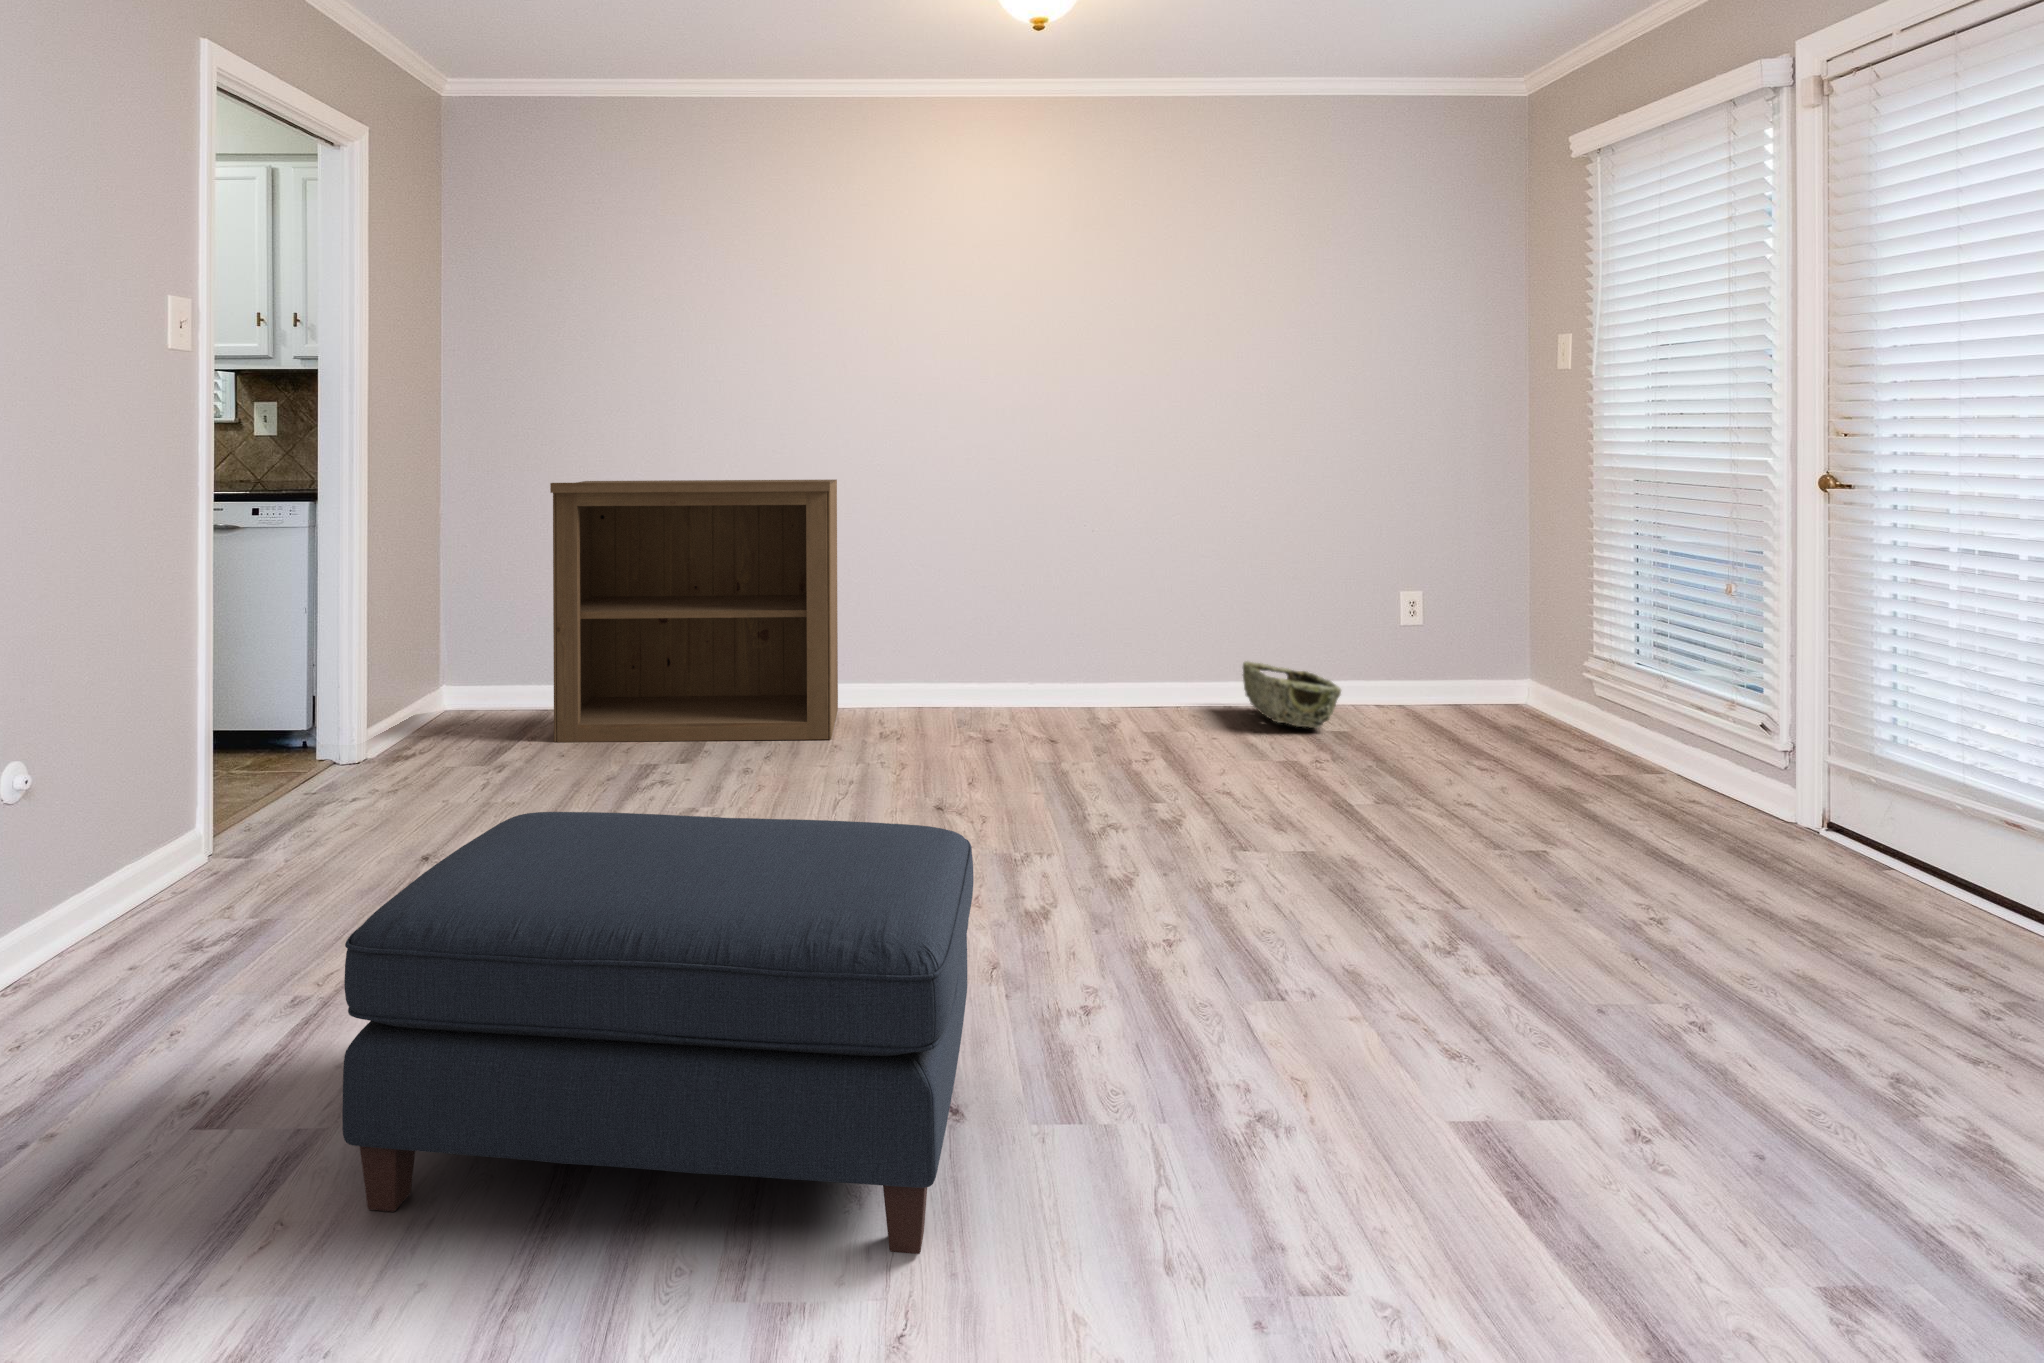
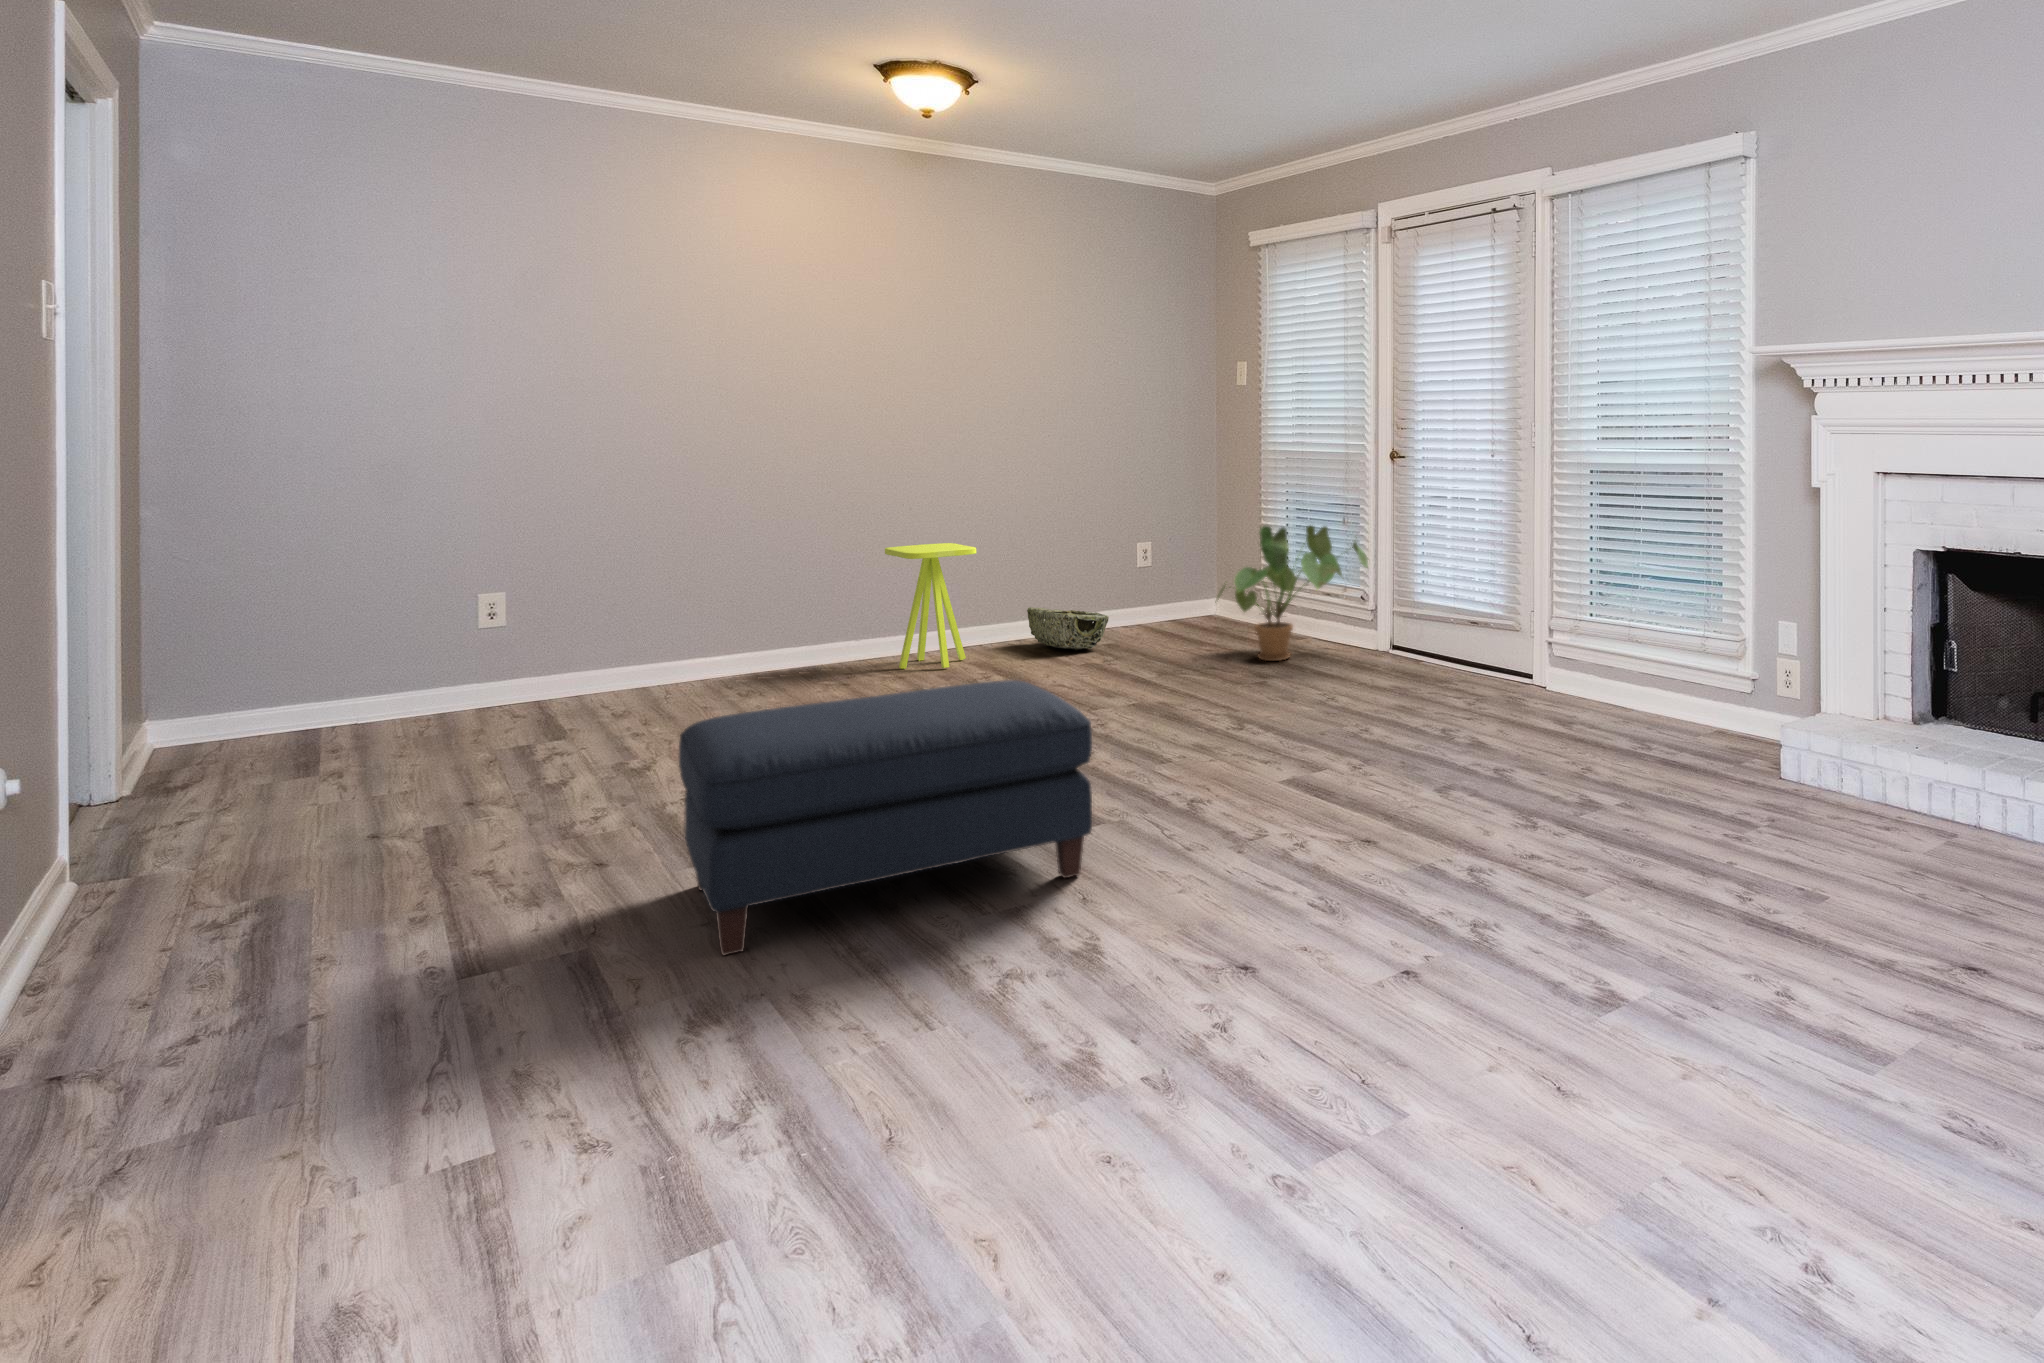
bookshelf: present [550,480,838,742] -> none [342,473,688,762]
side table: none [1066,572,1162,727] -> present [885,543,976,669]
house plant: none [1486,586,1772,804] -> present [1216,525,1368,661]

